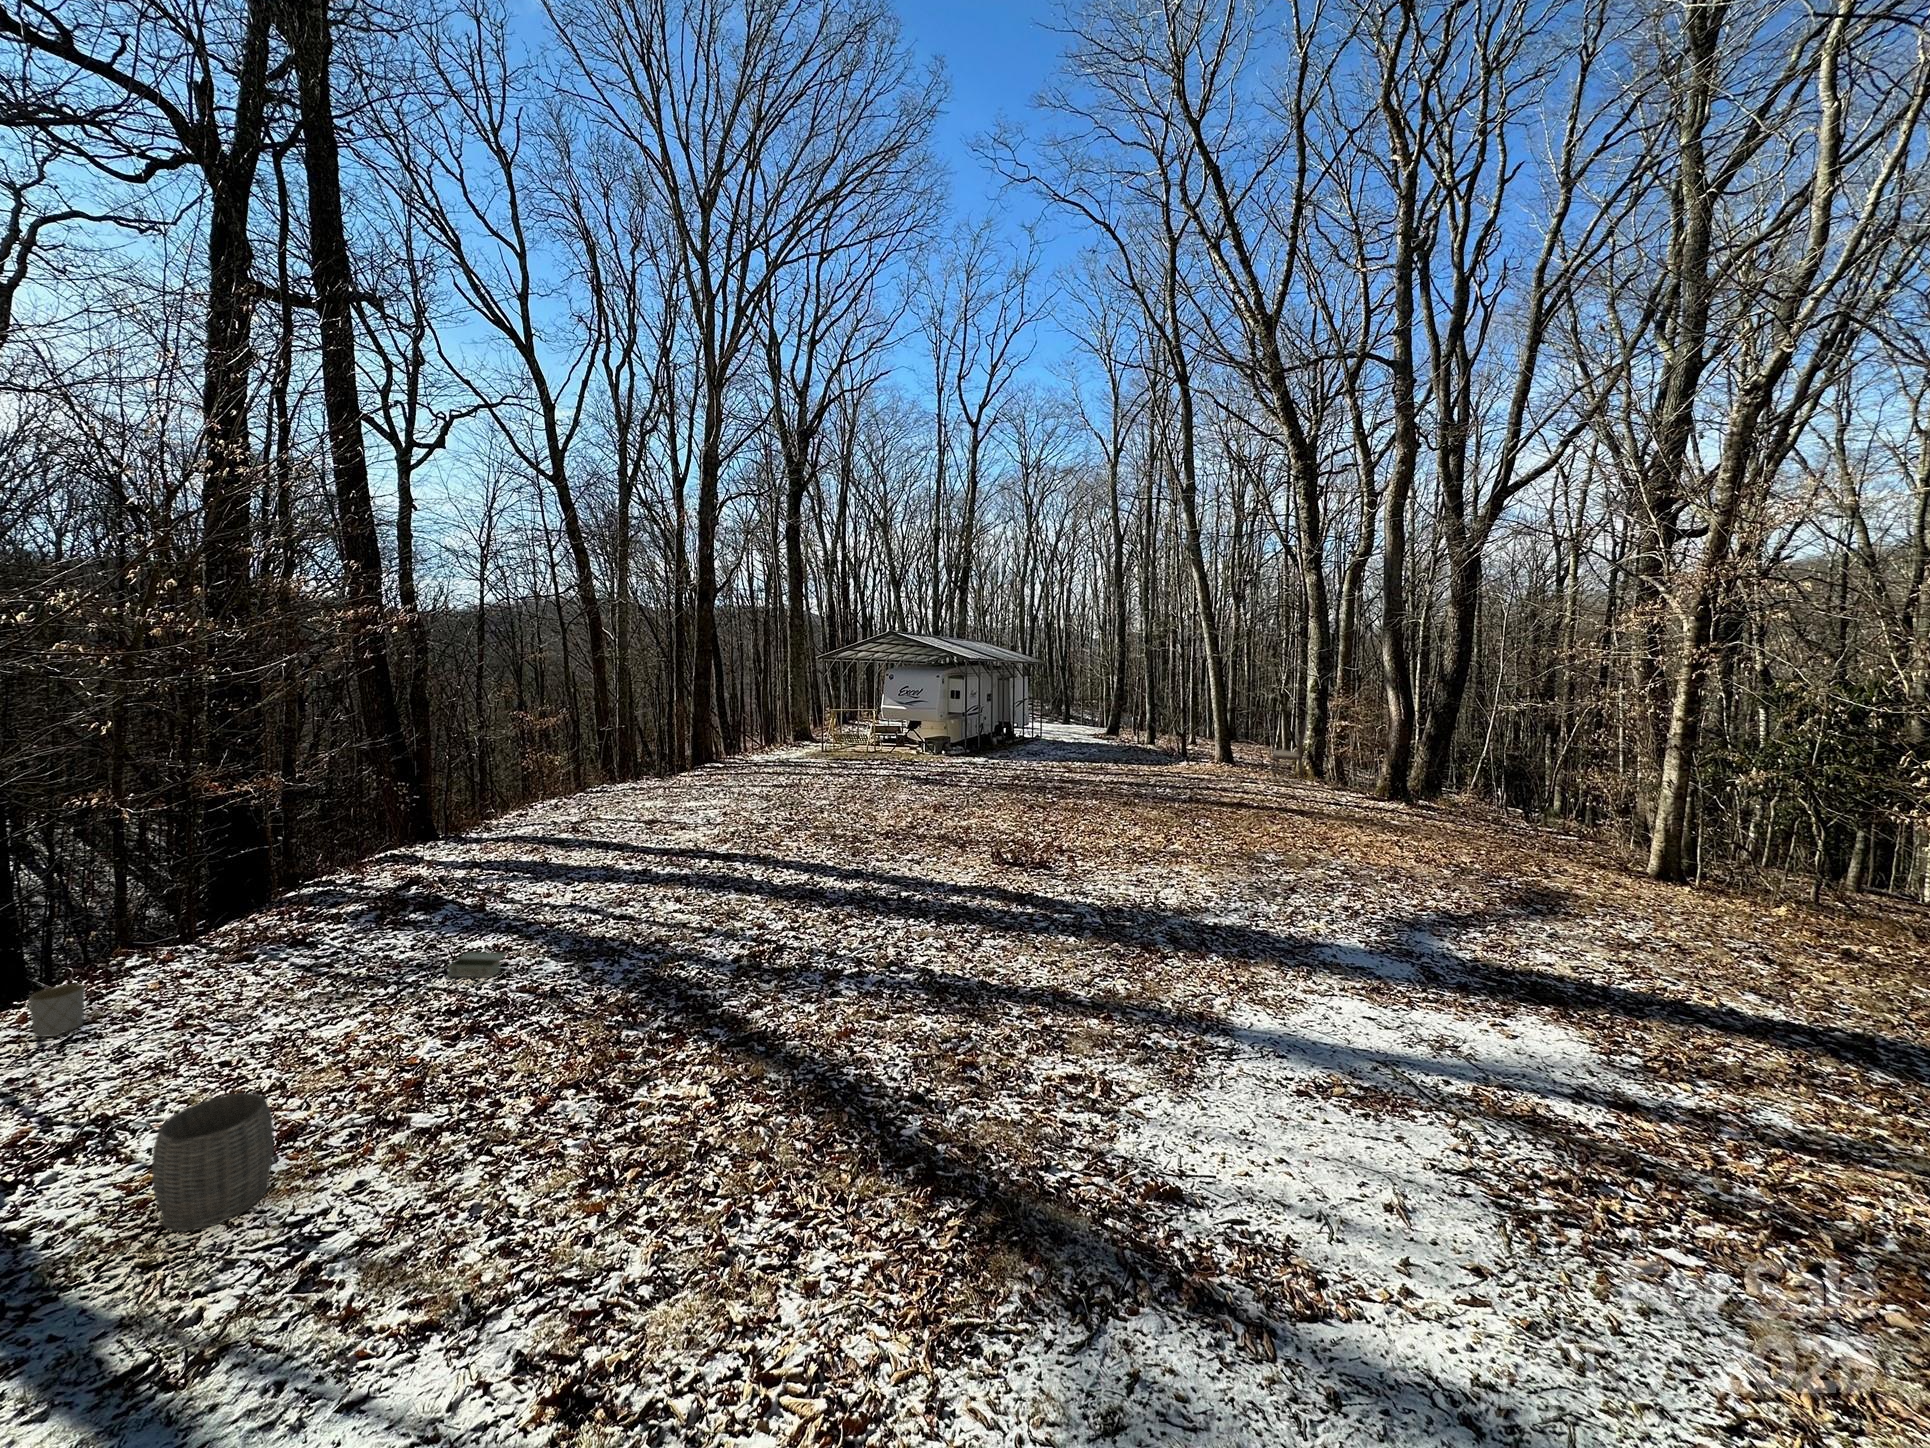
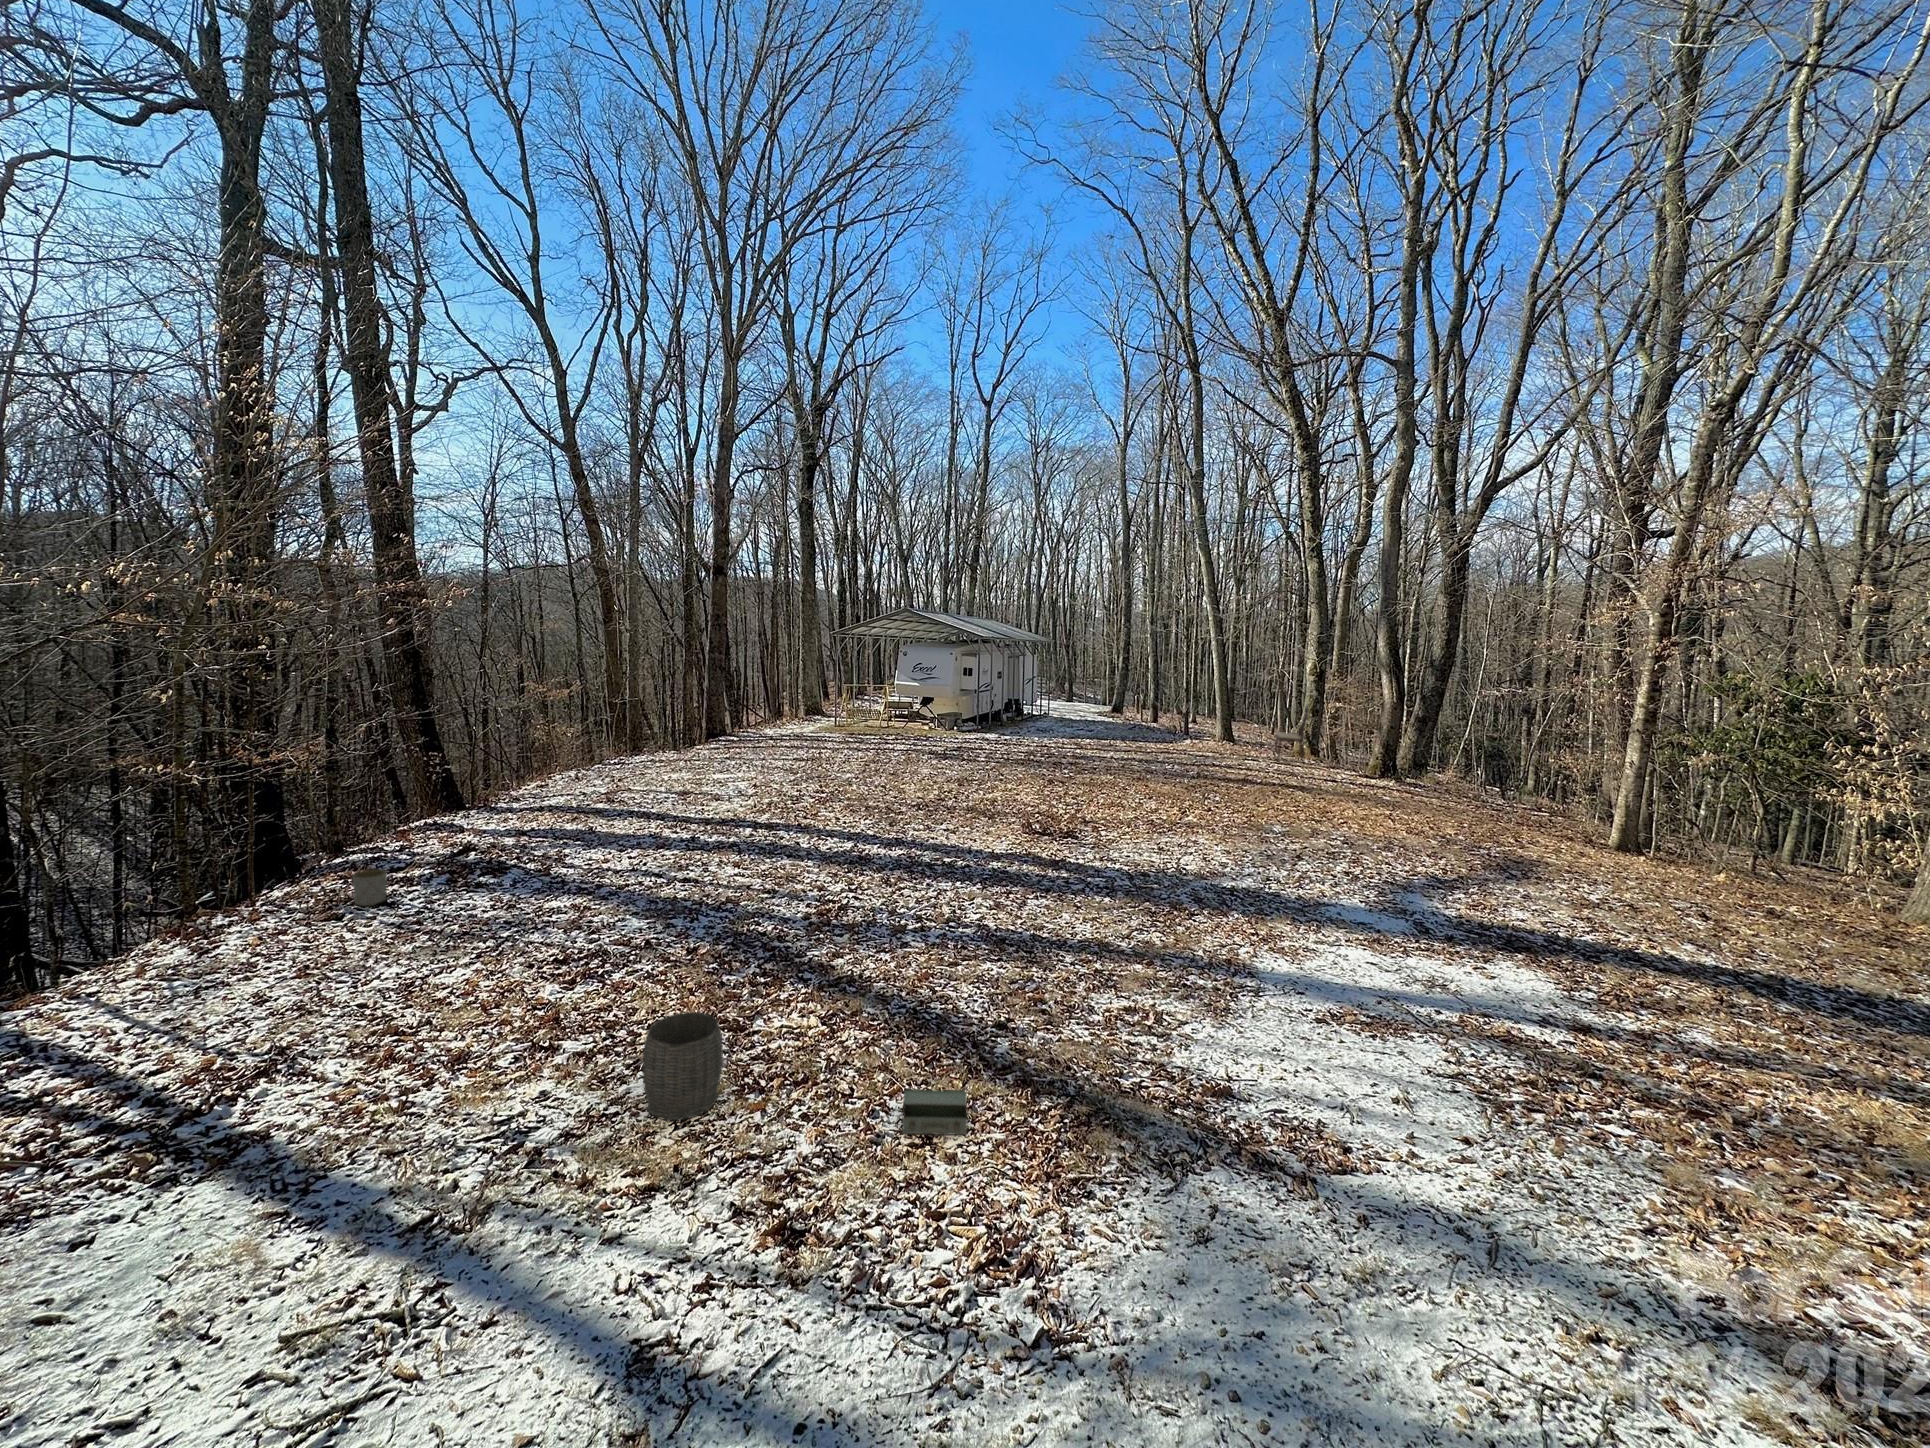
toolbox: present [448,952,507,978] -> present [902,1089,968,1135]
planter: present [29,984,85,1037] -> present [352,869,387,906]
woven basket: present [152,1093,274,1232] -> present [643,1012,723,1121]

